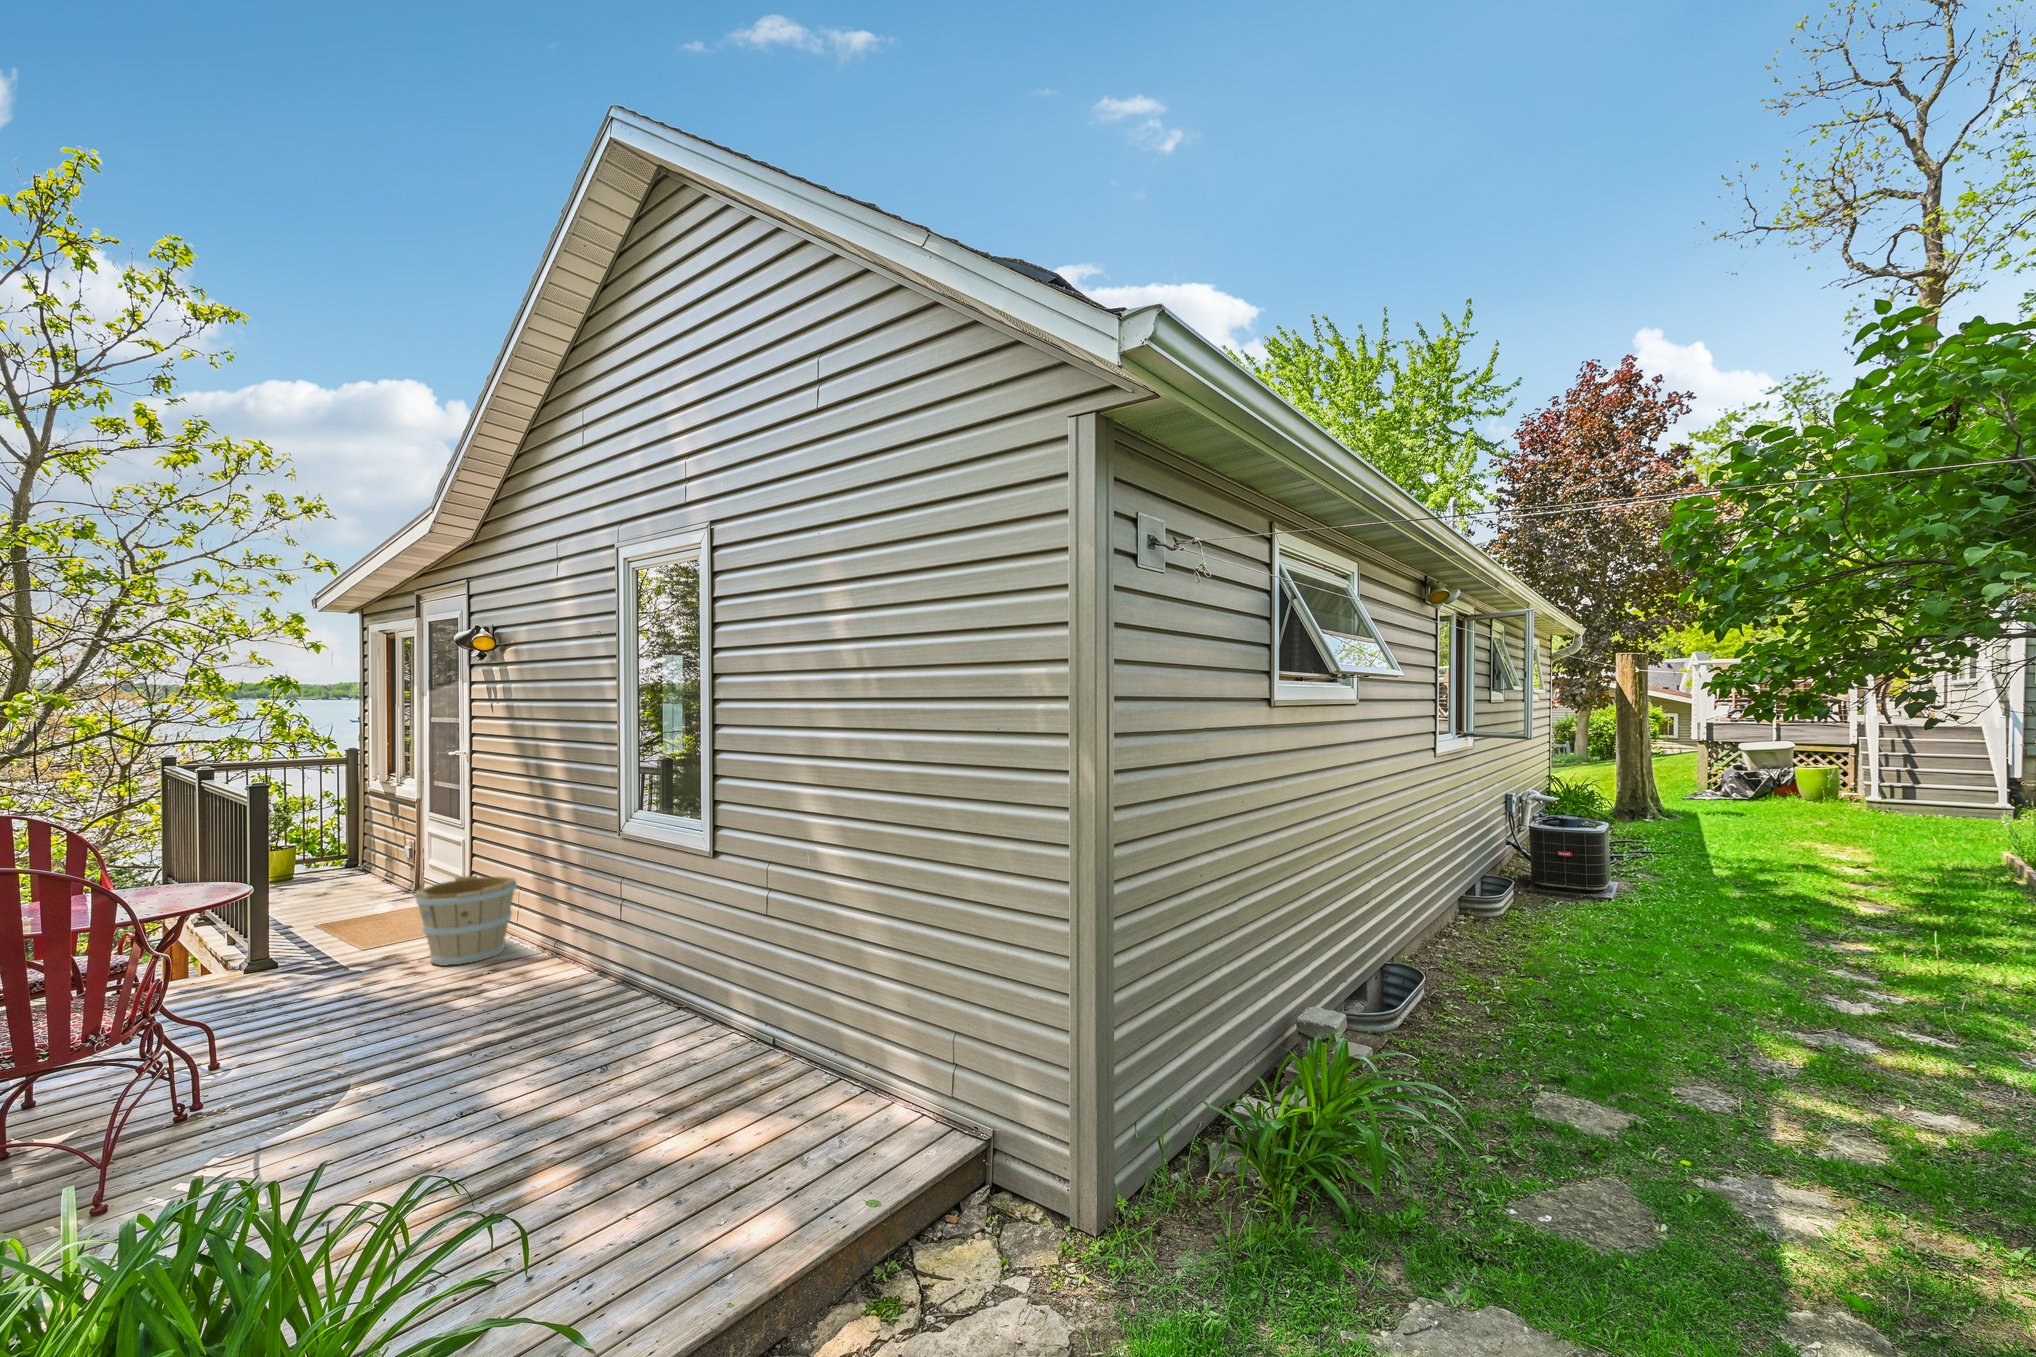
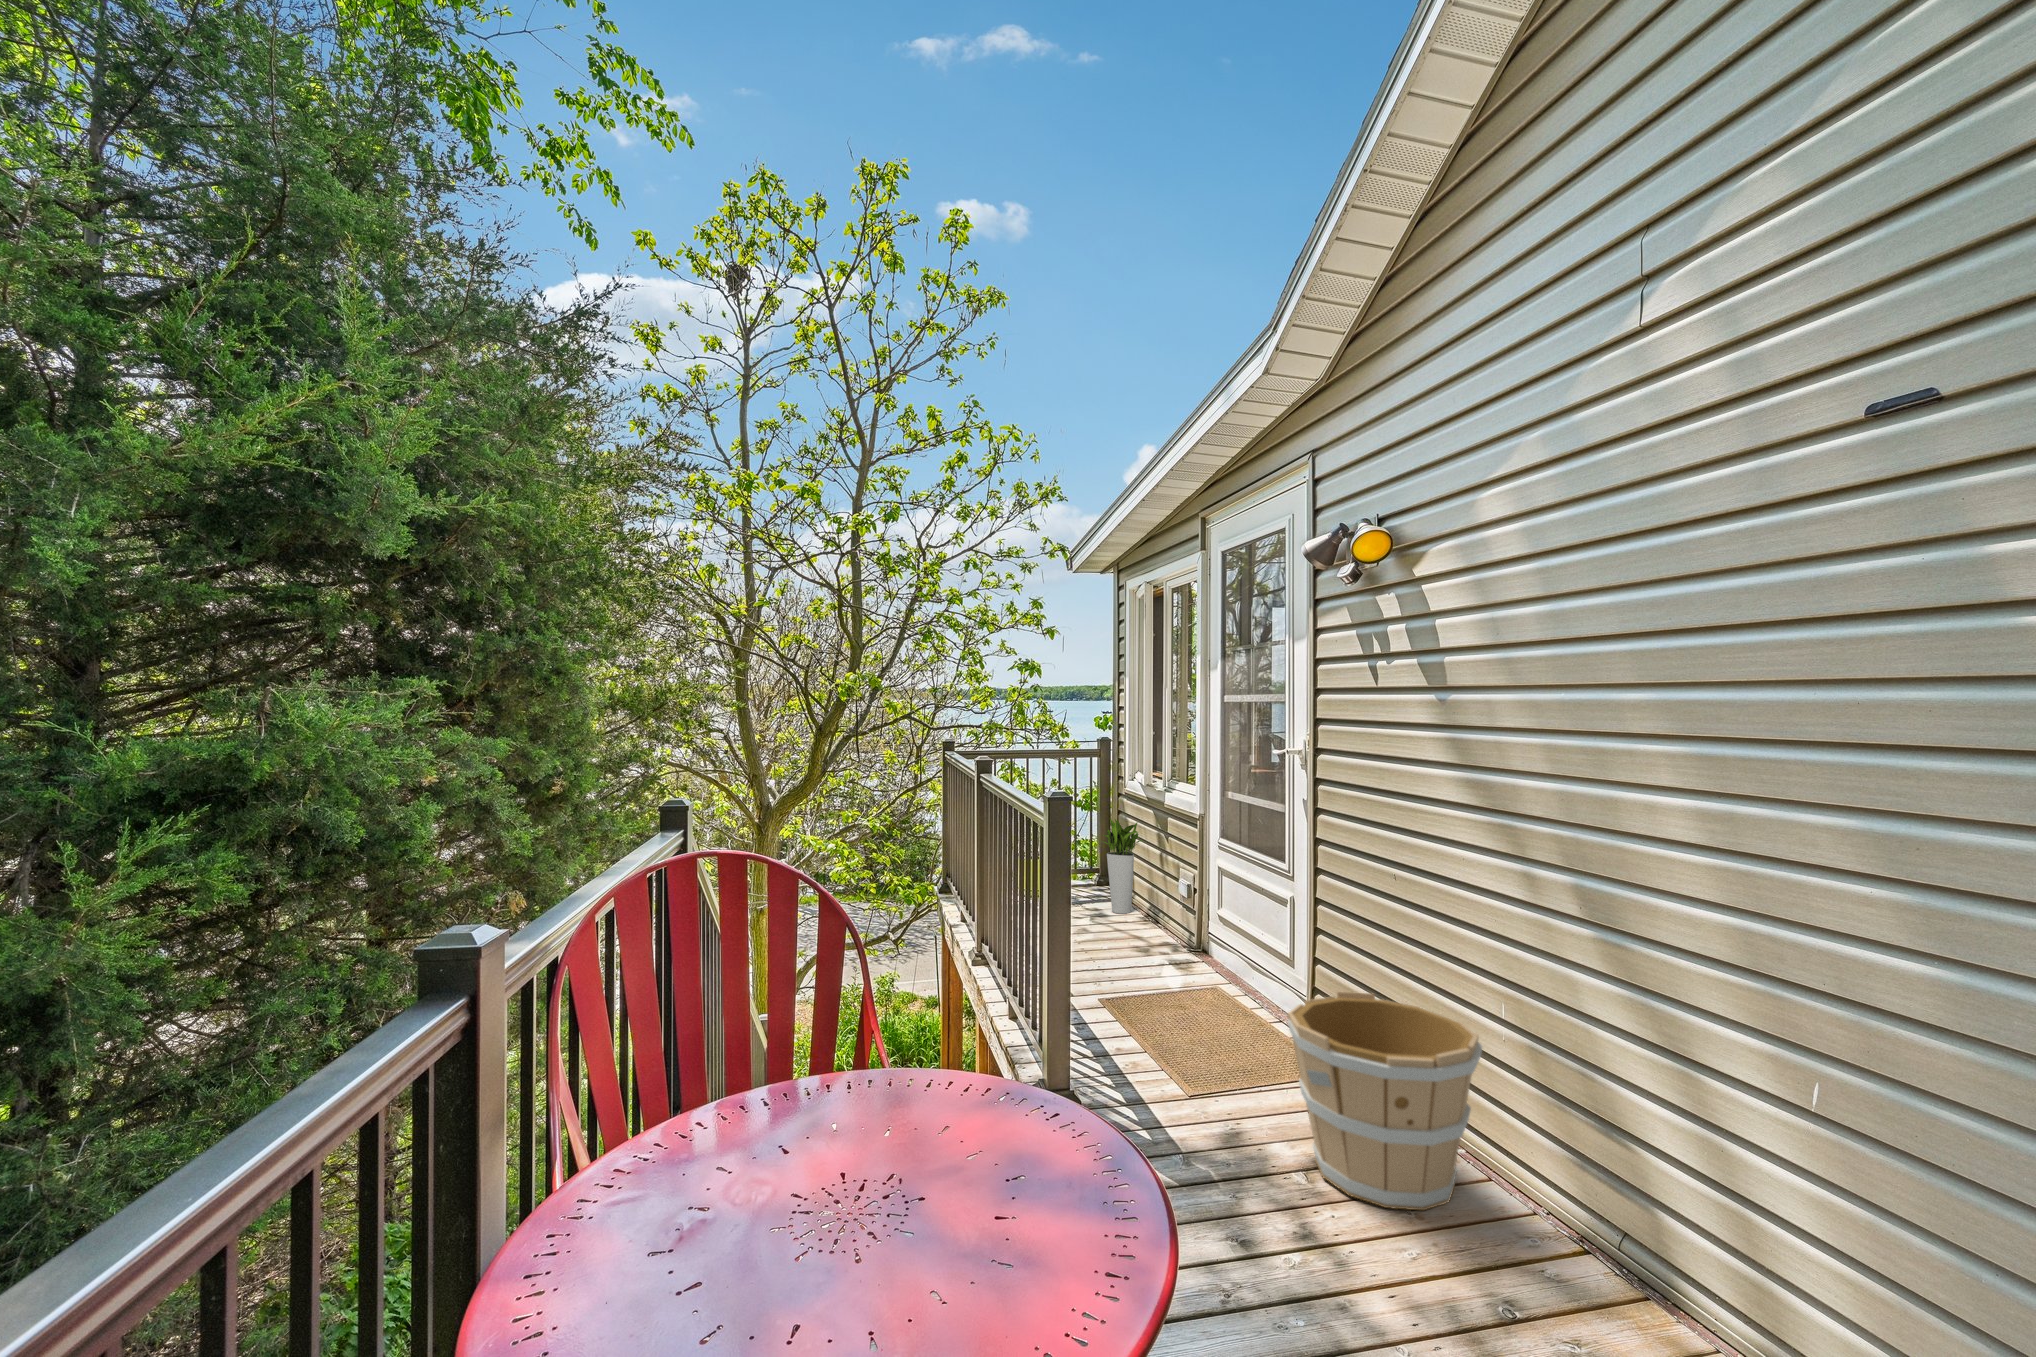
planter: none [339,812,382,883] -> present [1104,819,1141,914]

